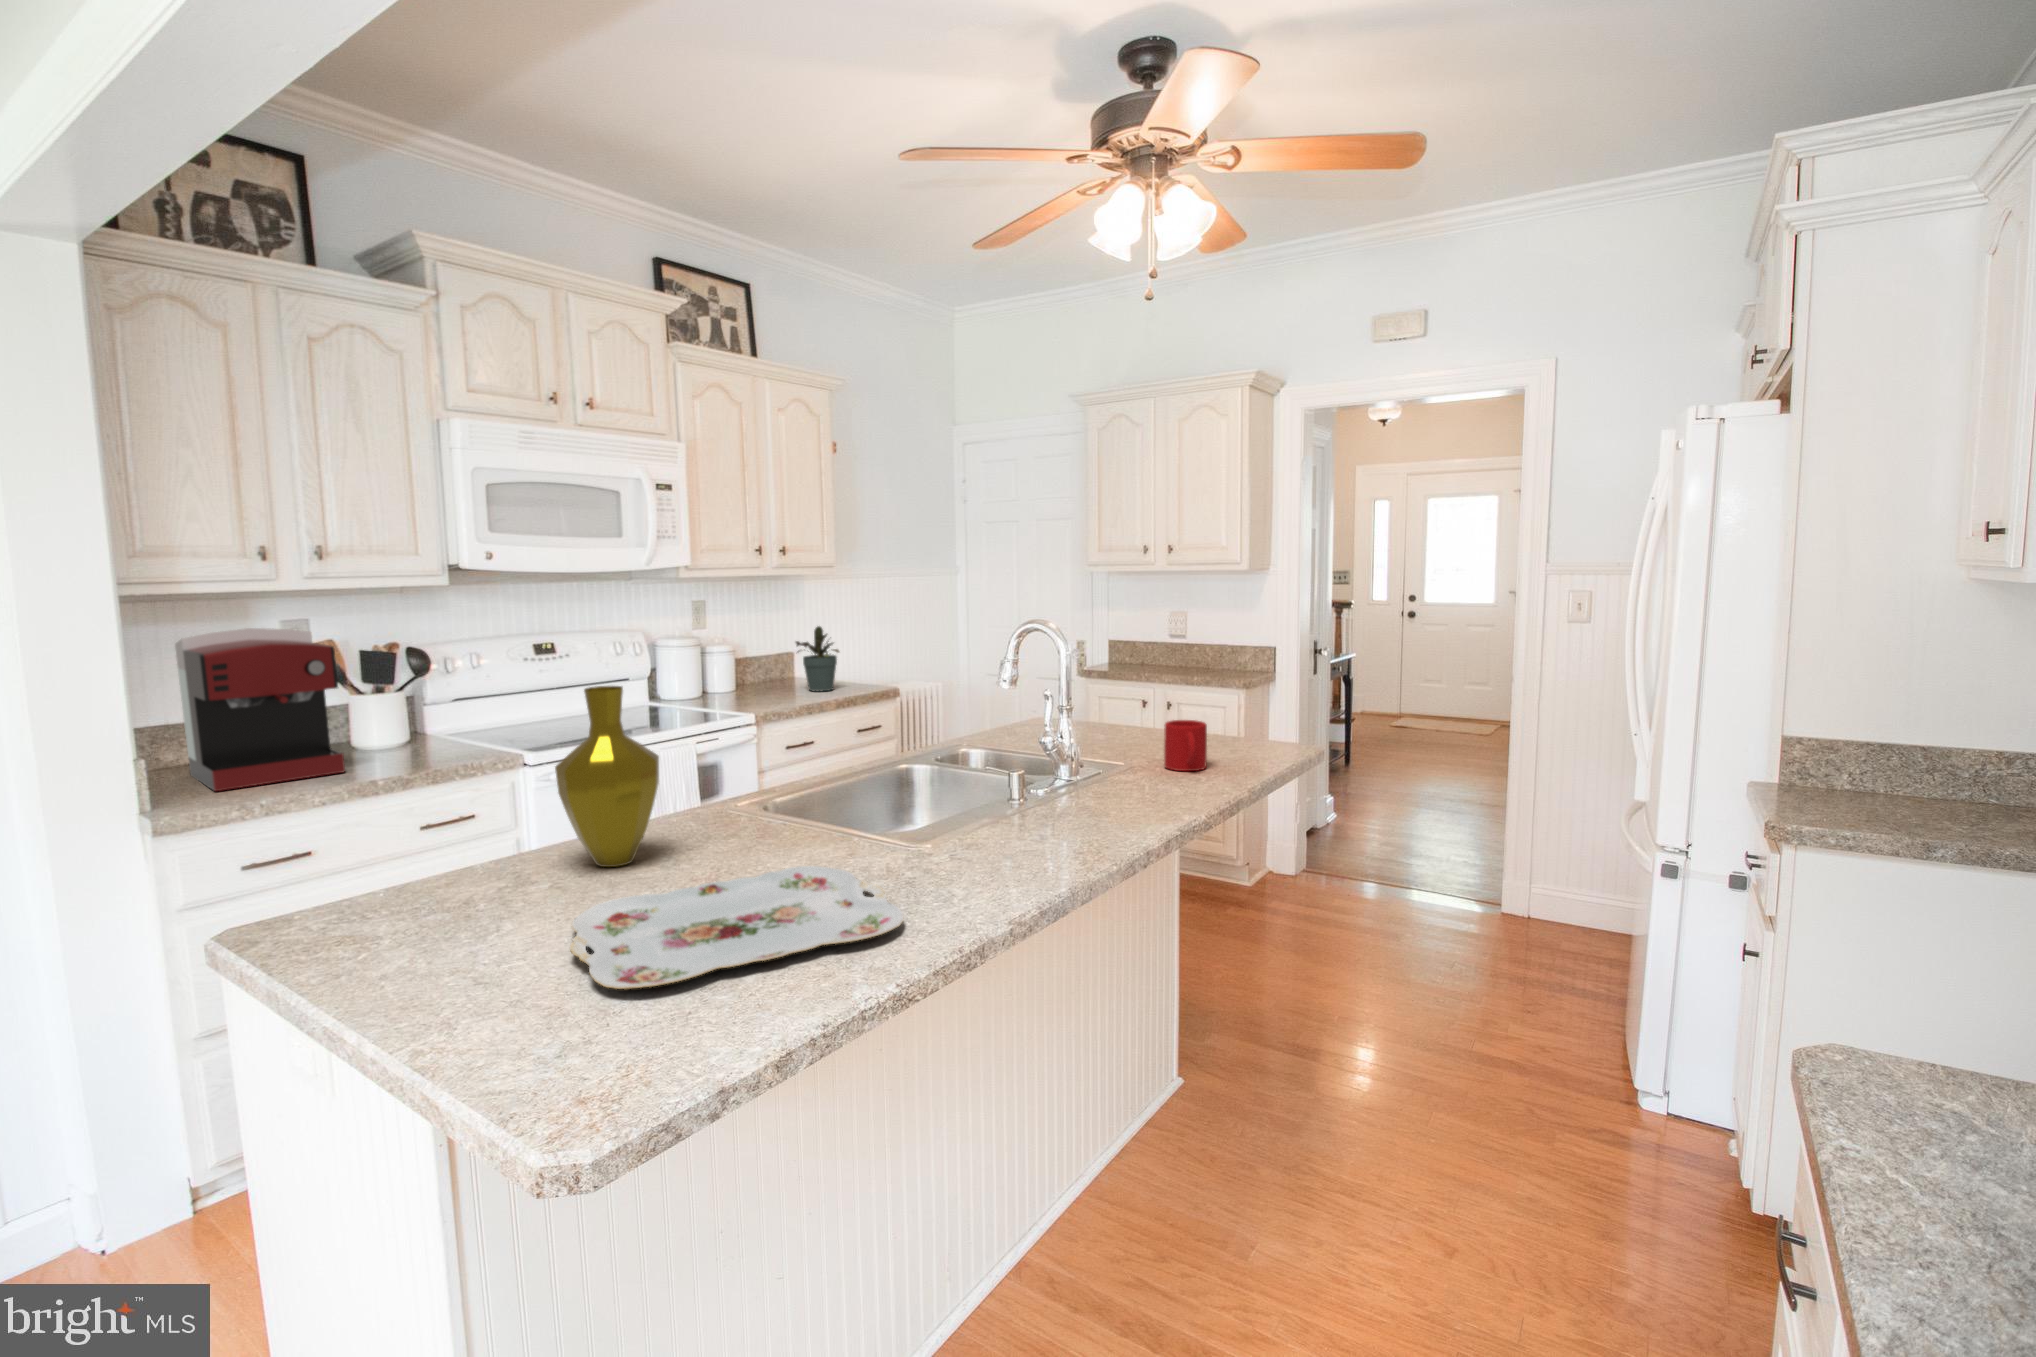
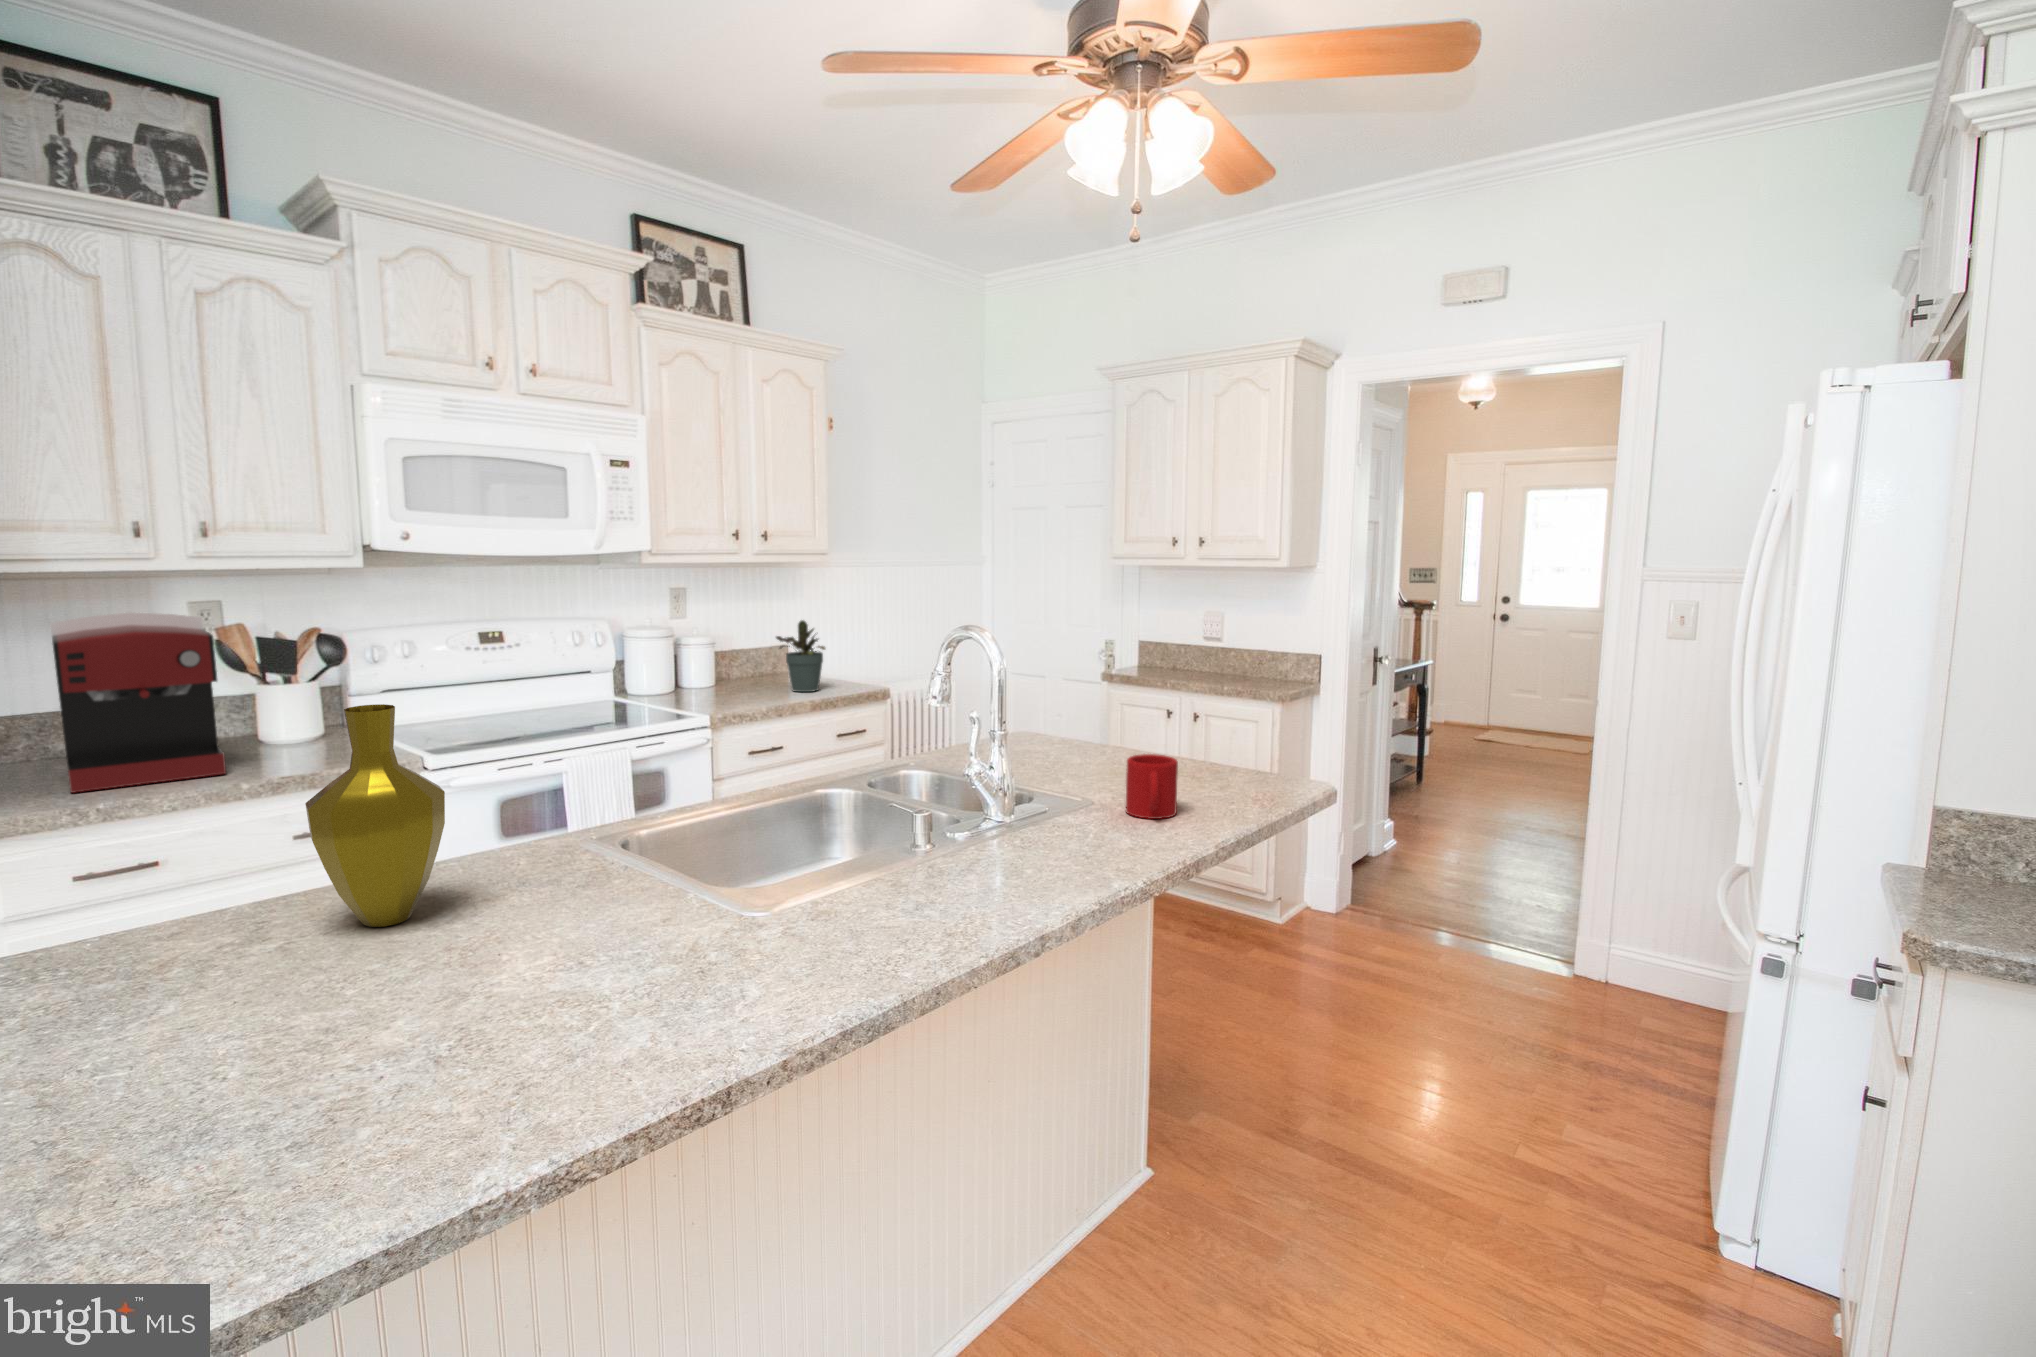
serving tray: present [570,866,903,989] -> none [171,943,654,1144]

